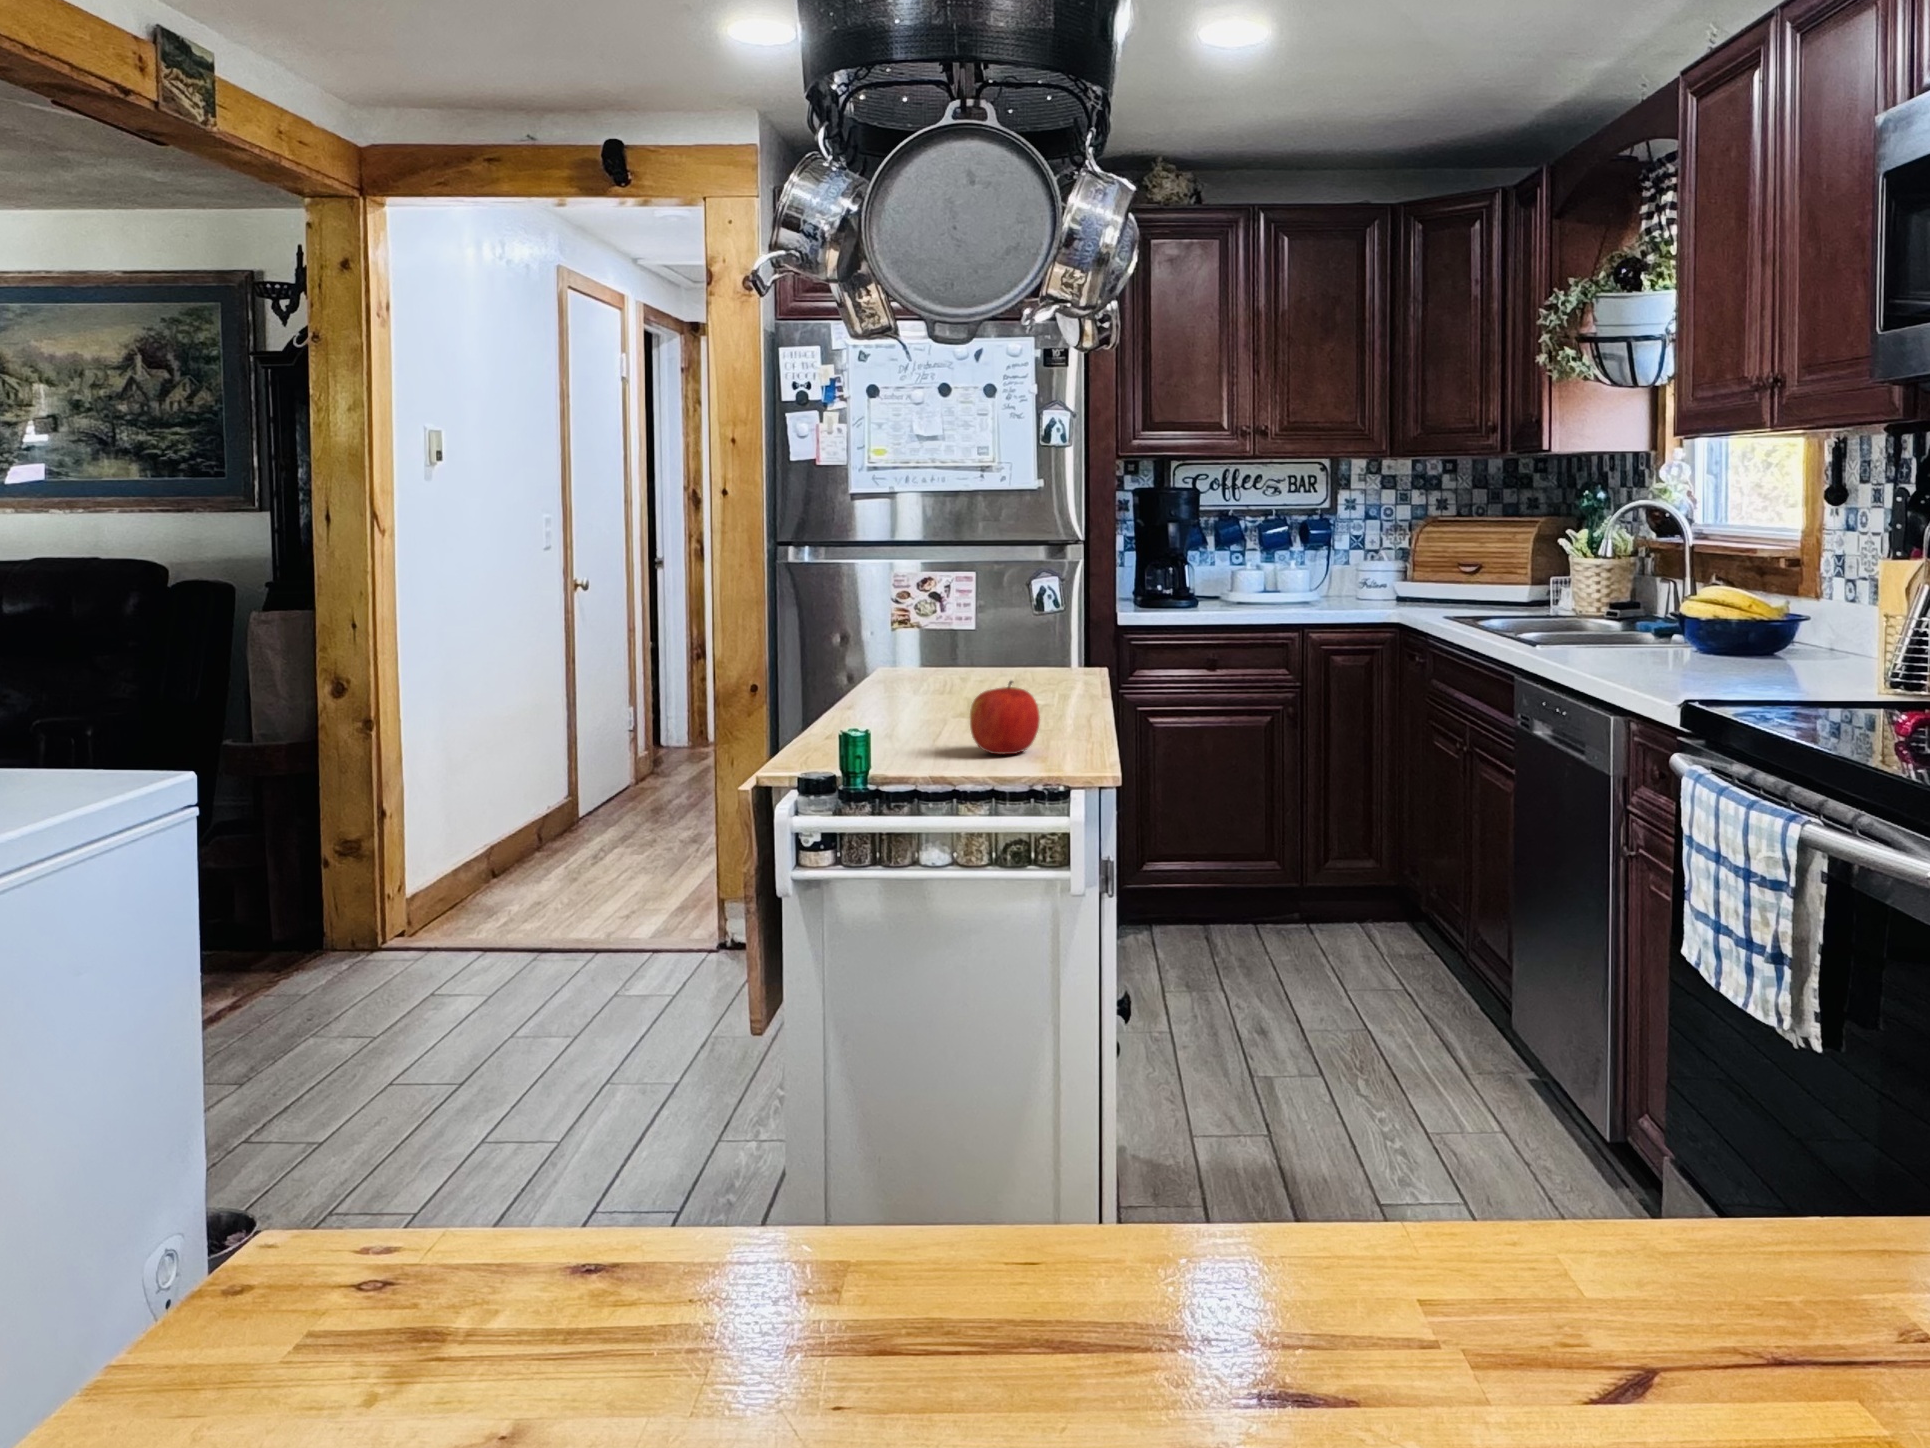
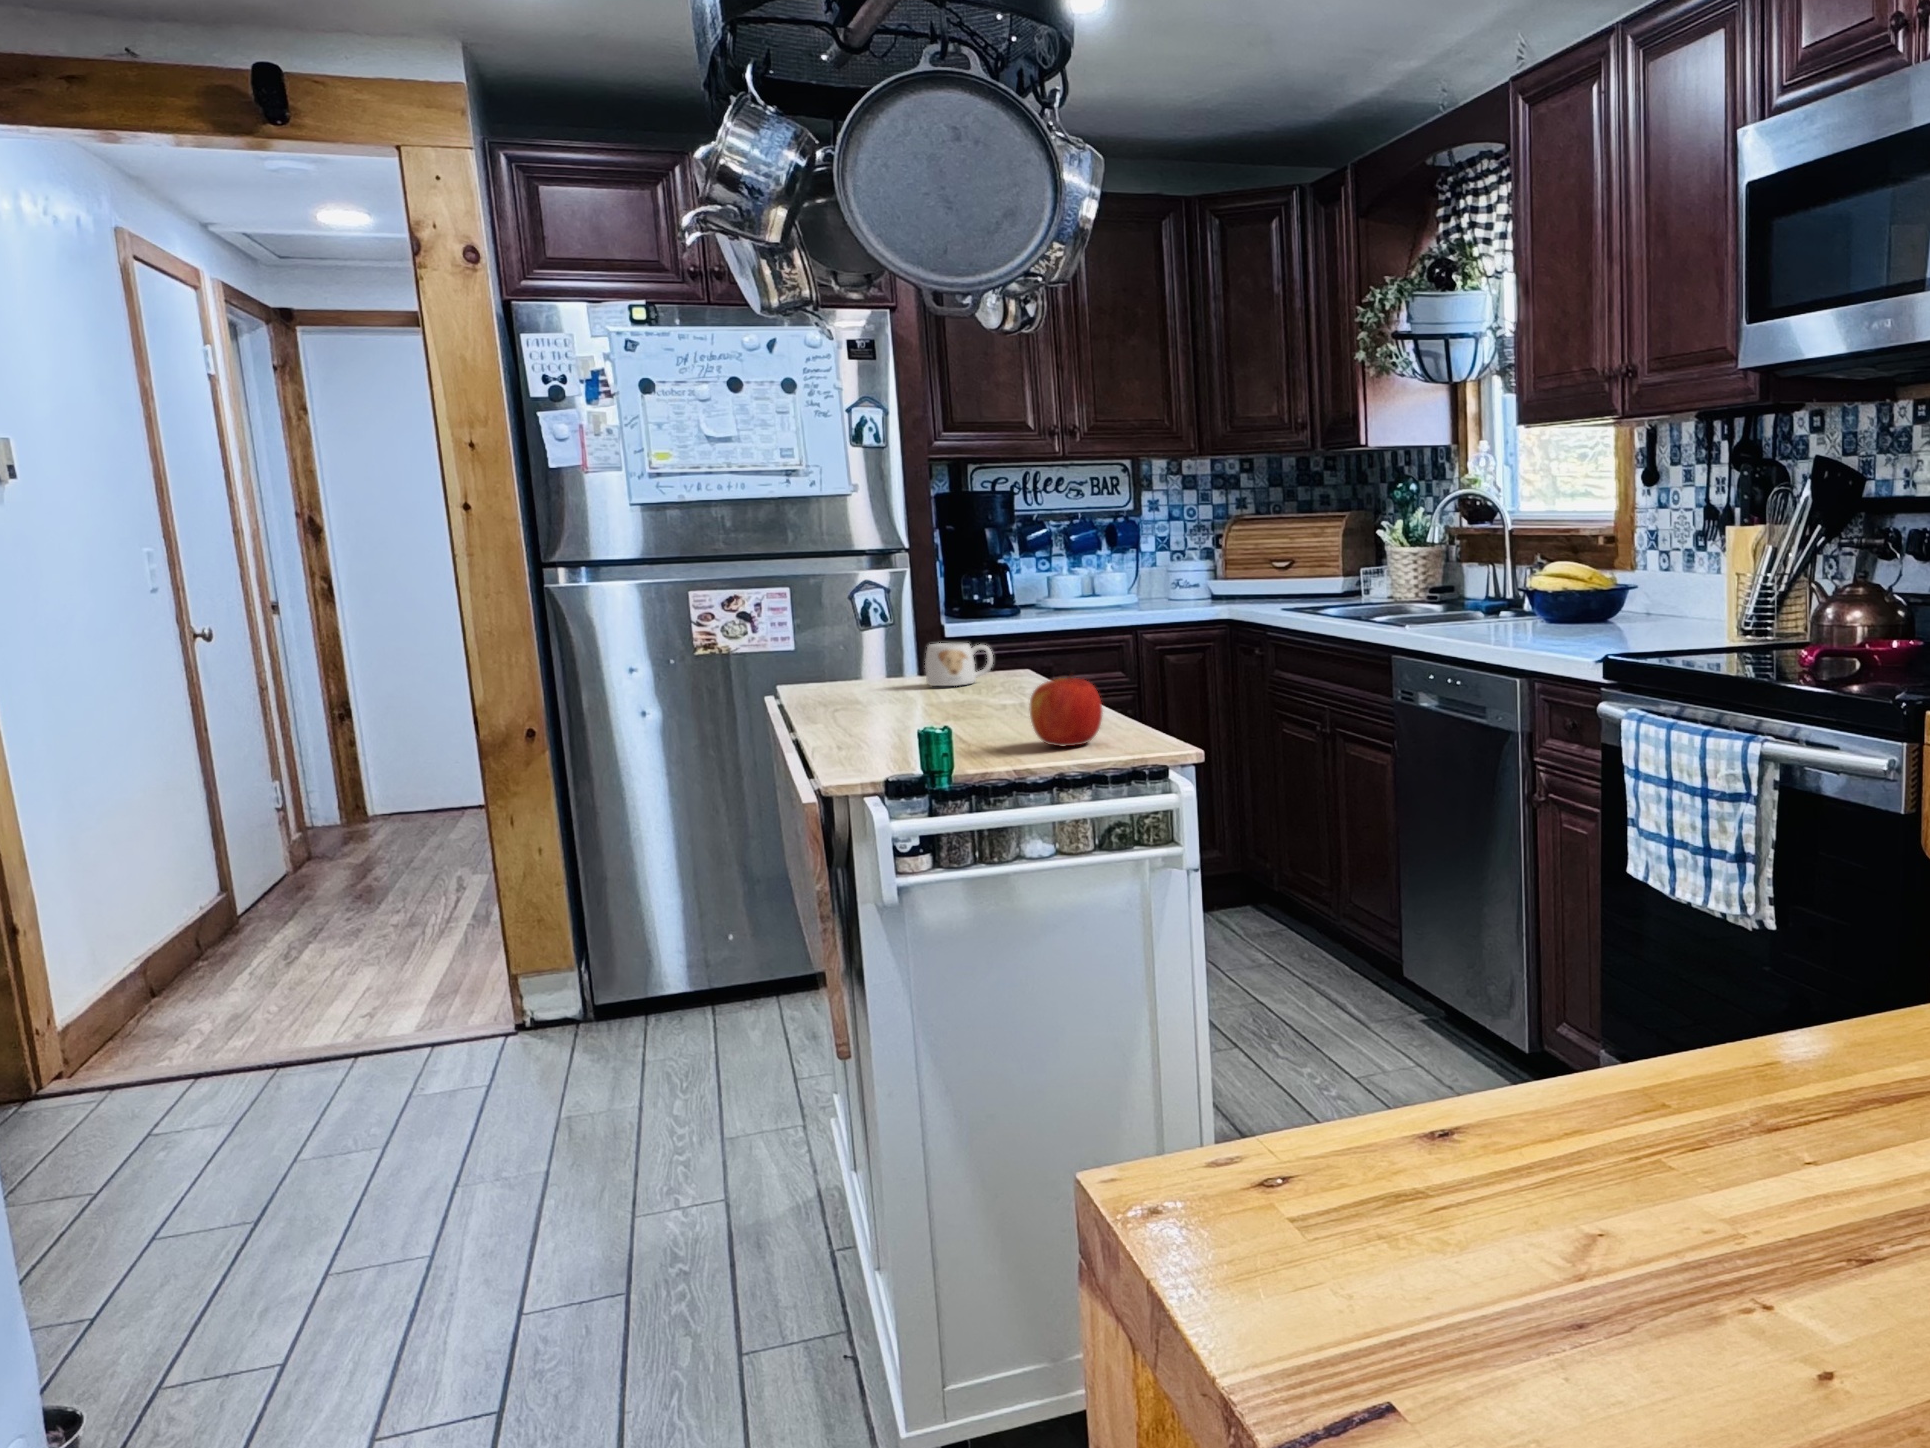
mug: none [995,637,1057,679] -> present [925,643,993,686]

